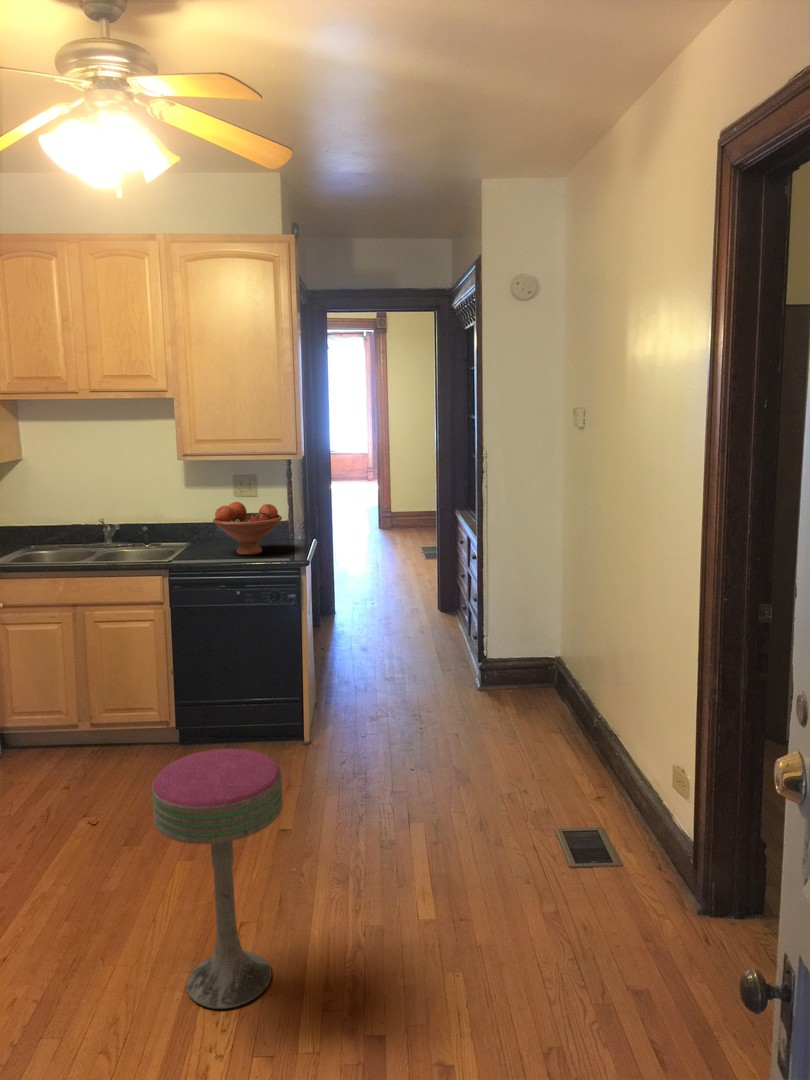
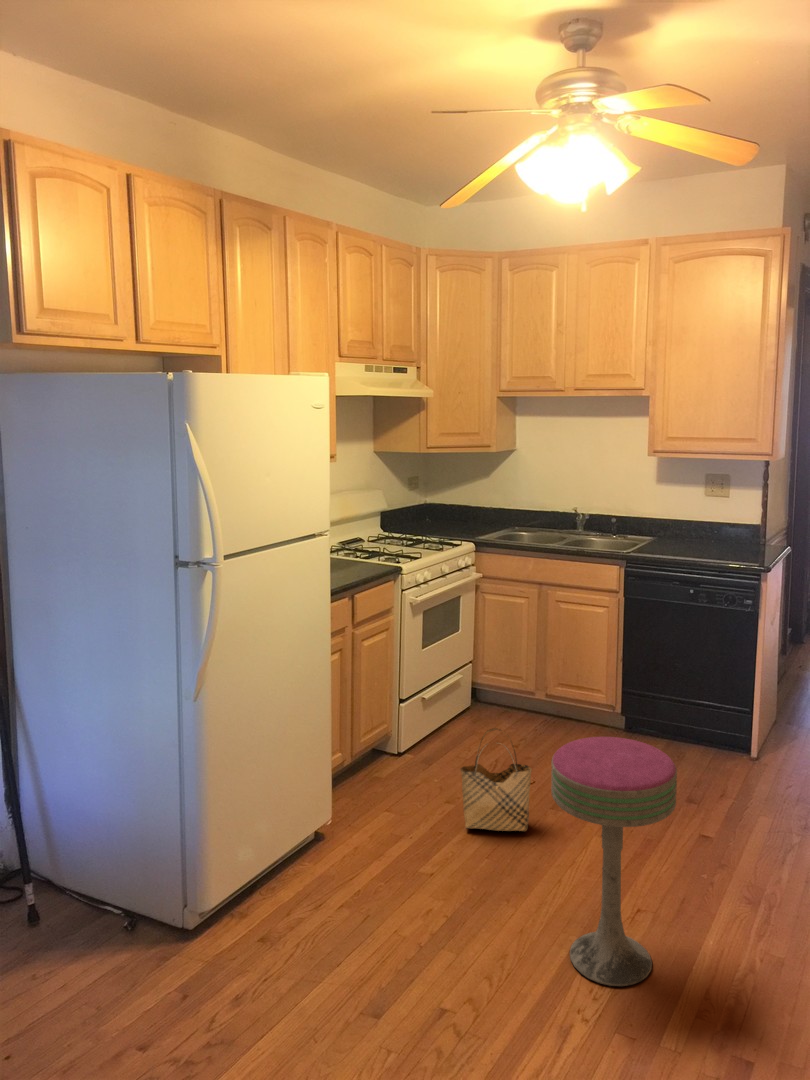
fruit bowl: present [213,502,282,555] -> none [675,500,749,555]
woven basket: none [18,774,107,898] -> present [460,728,532,831]

